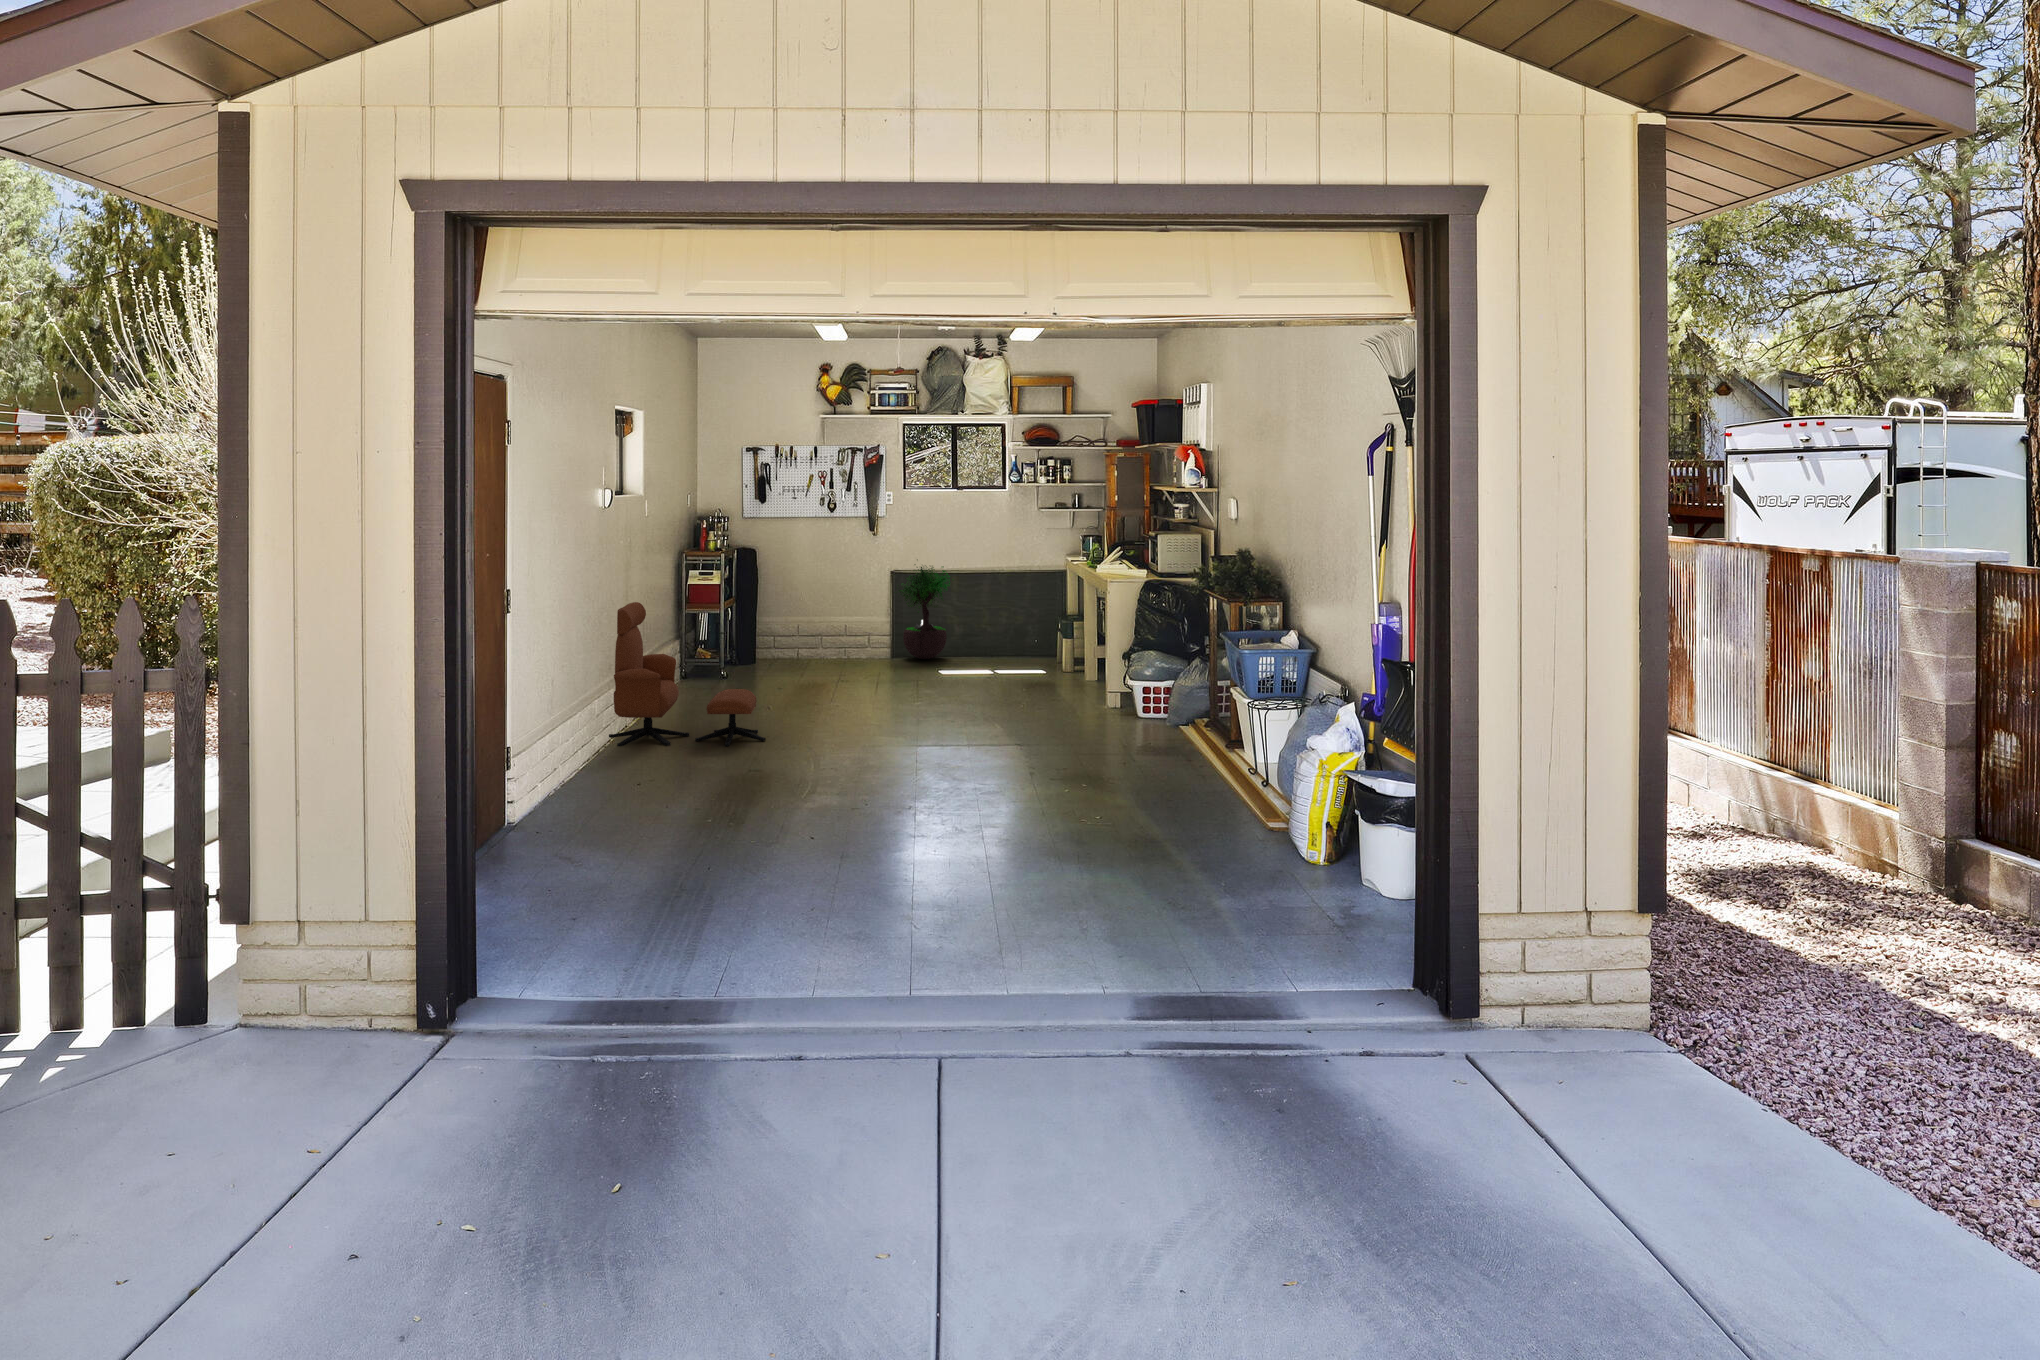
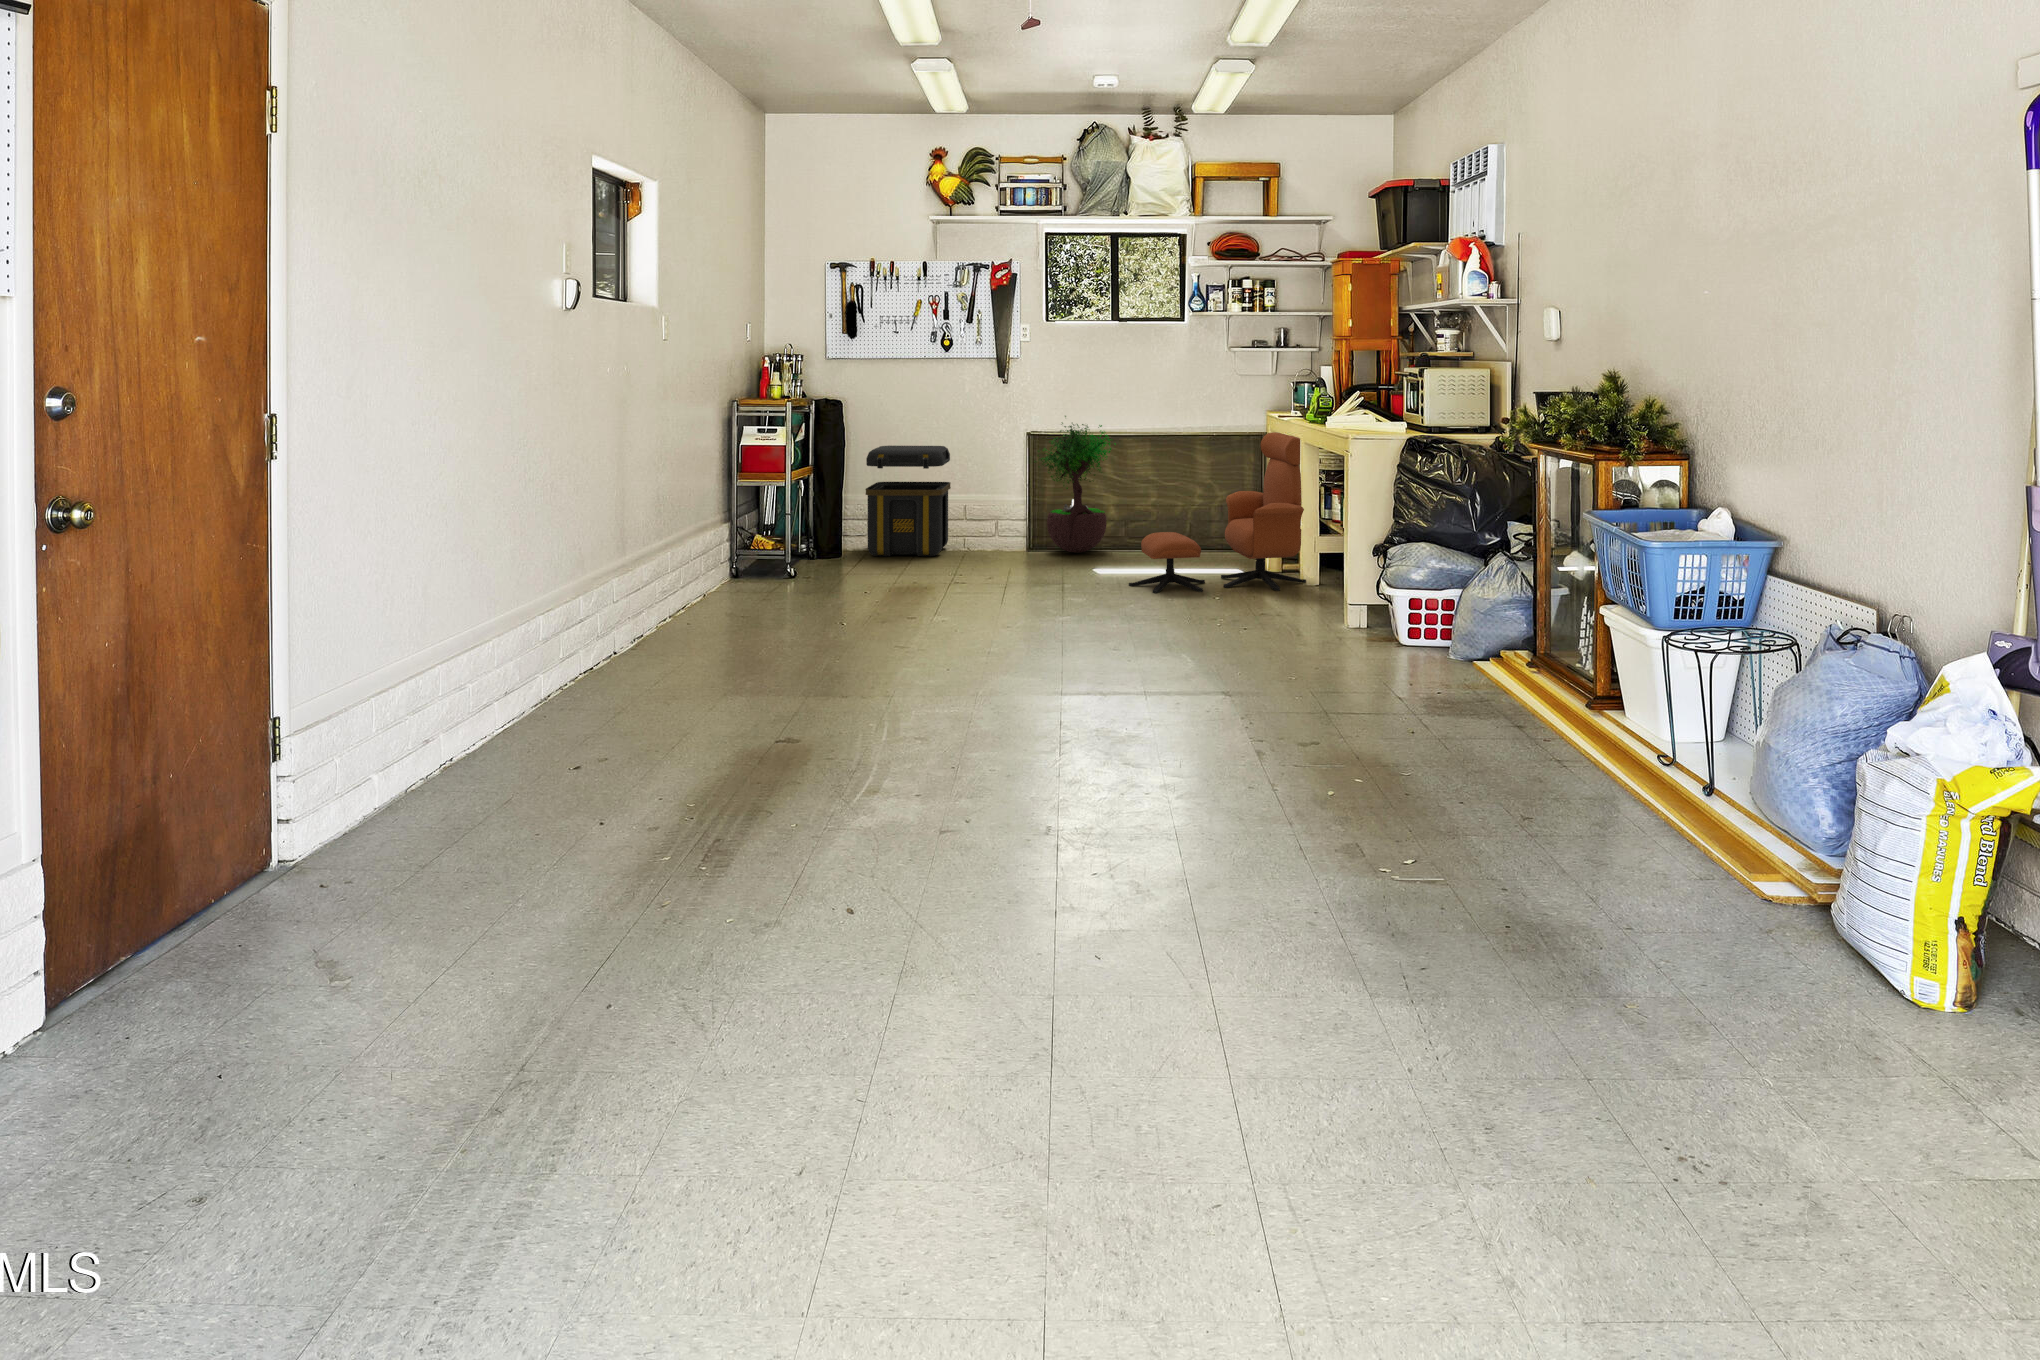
toolbox: none [774,580,833,661] -> present [865,446,951,556]
lounge chair: present [609,602,766,746] -> present [1129,432,1306,593]

